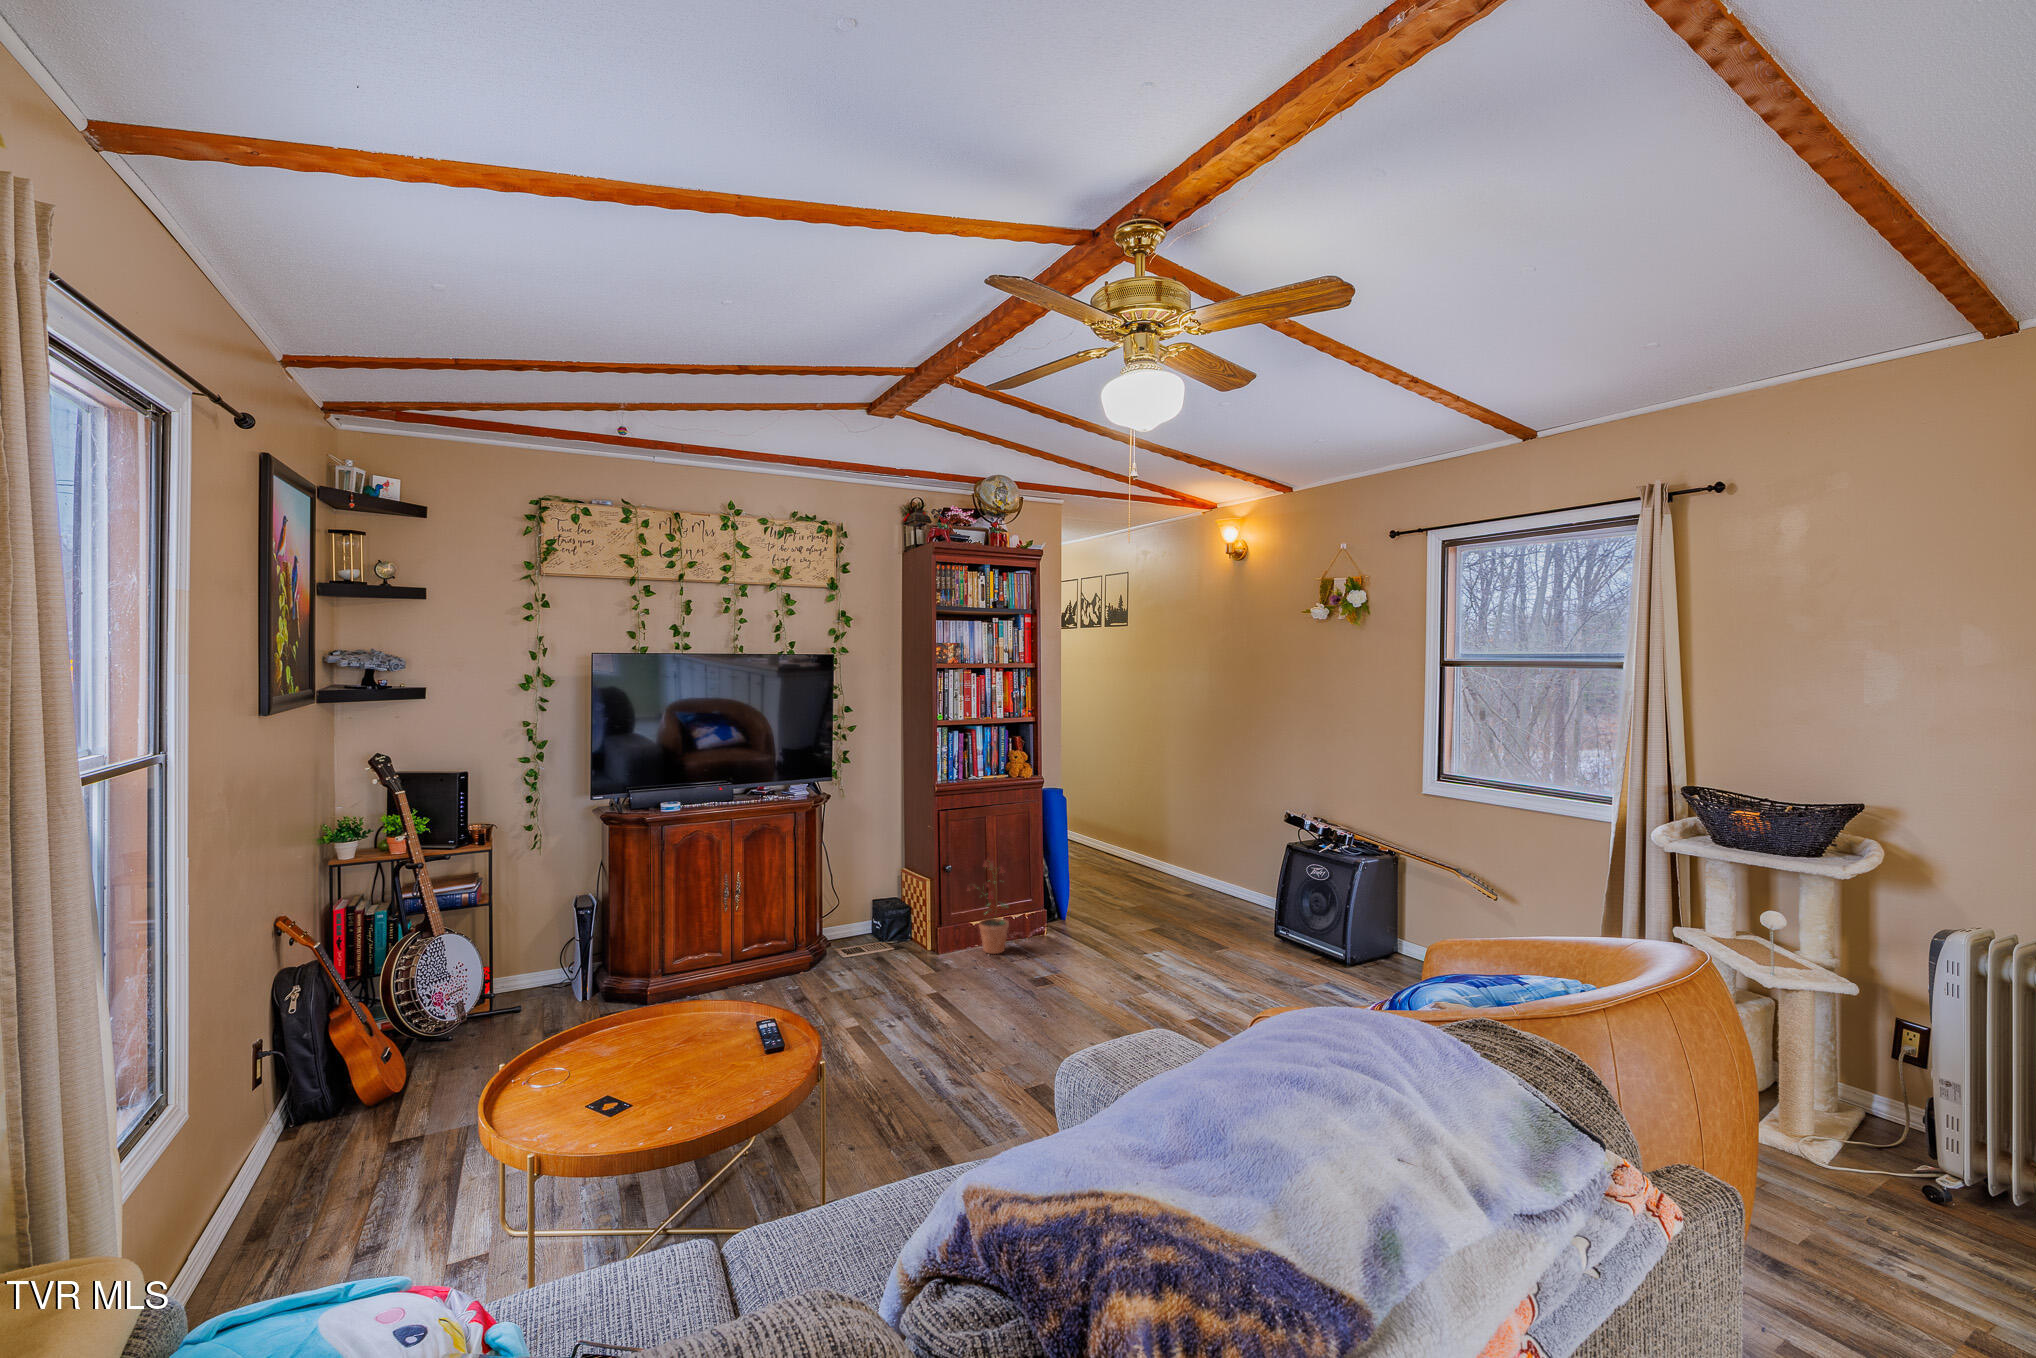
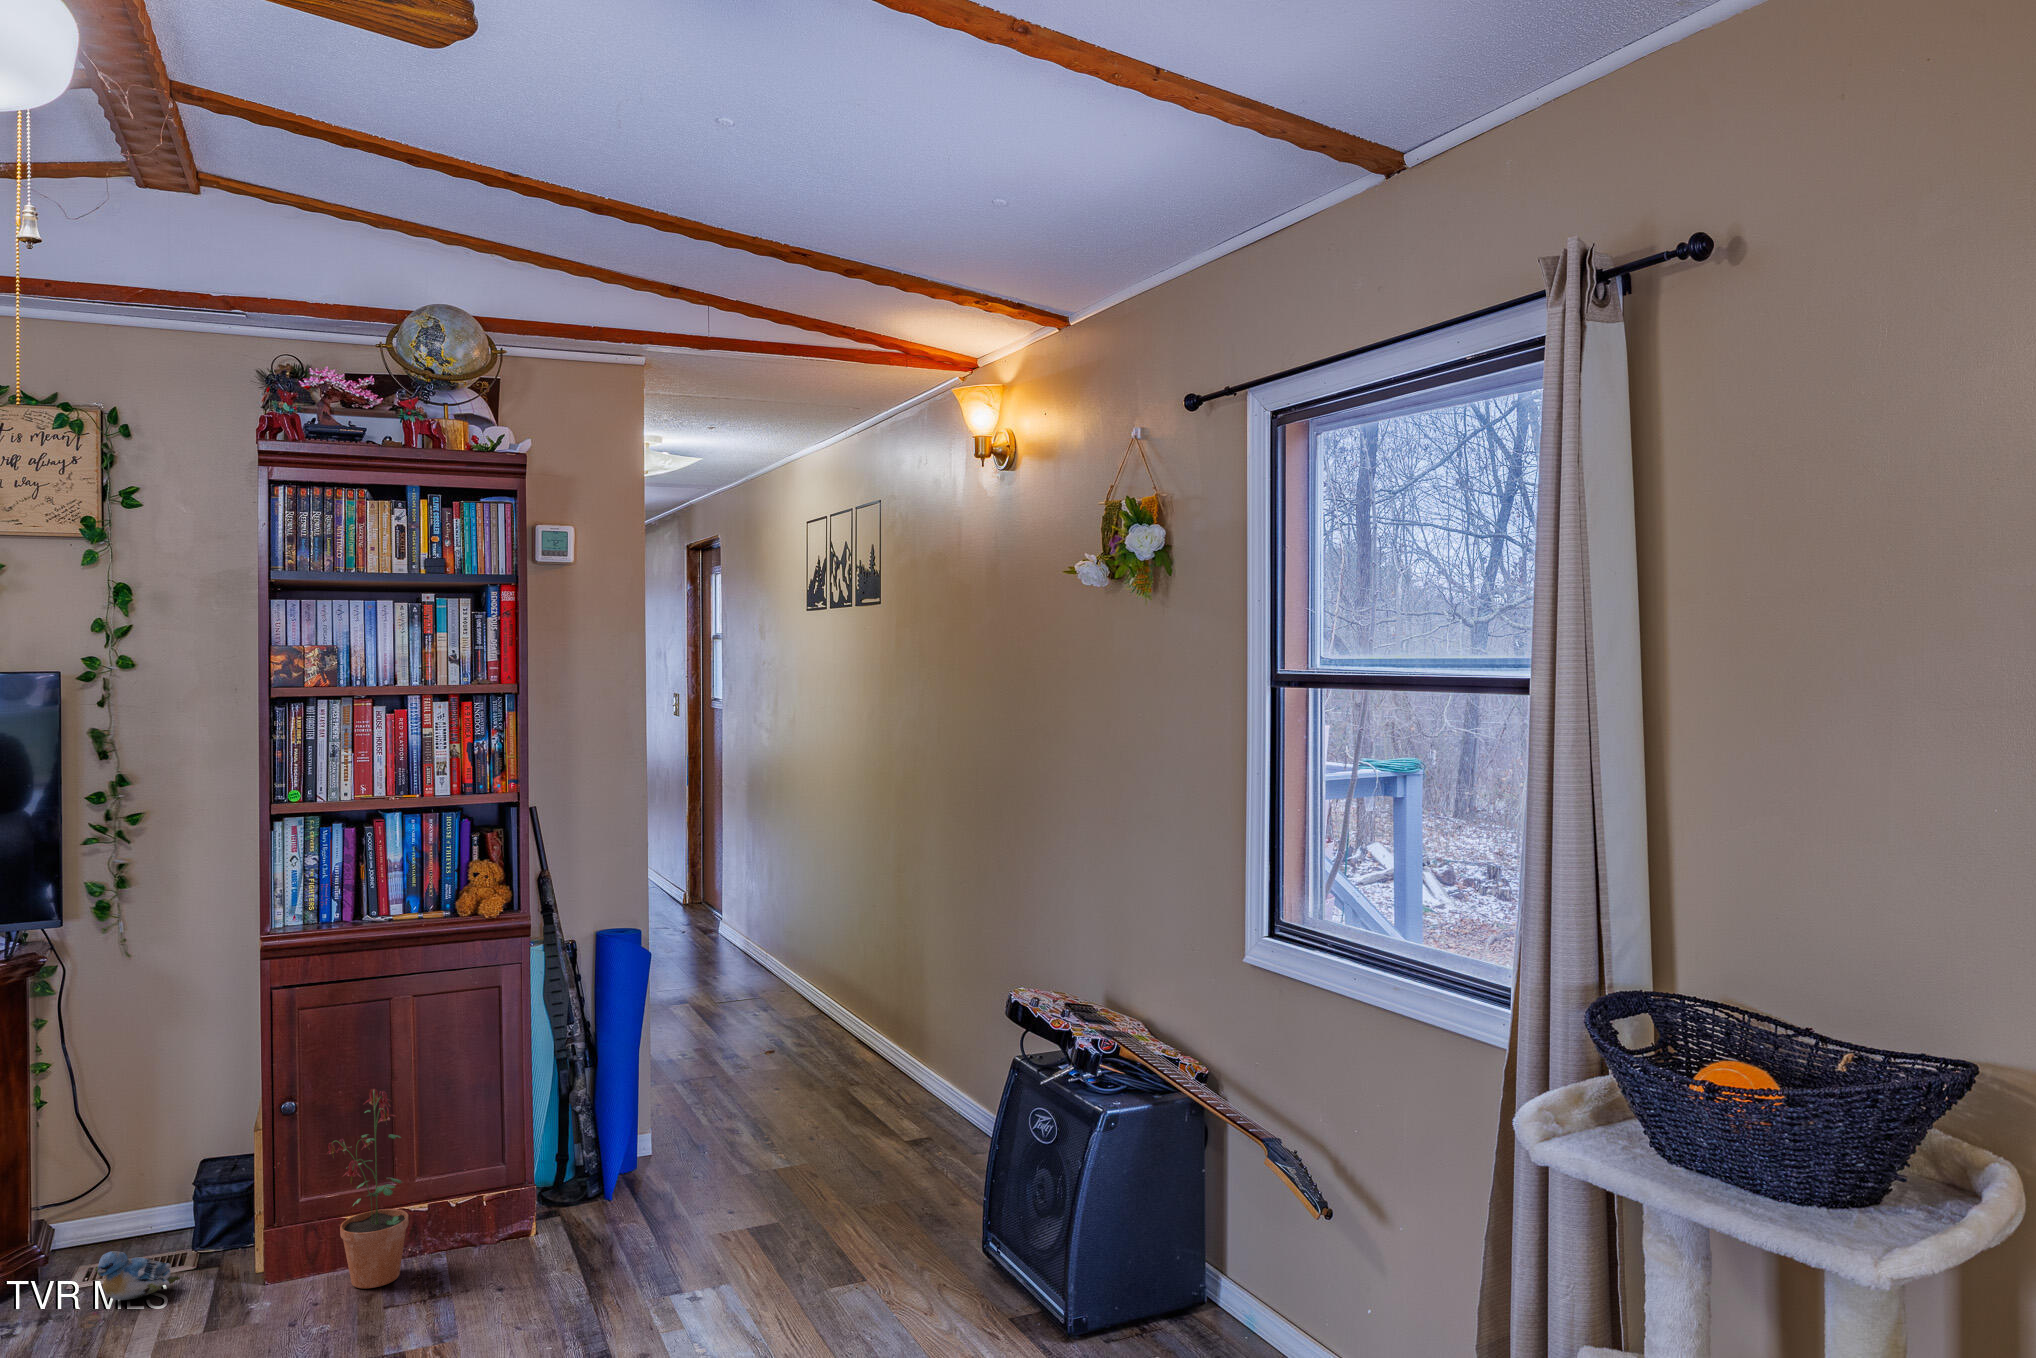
plush toy: none [871,936,904,959] -> present [95,1251,180,1300]

